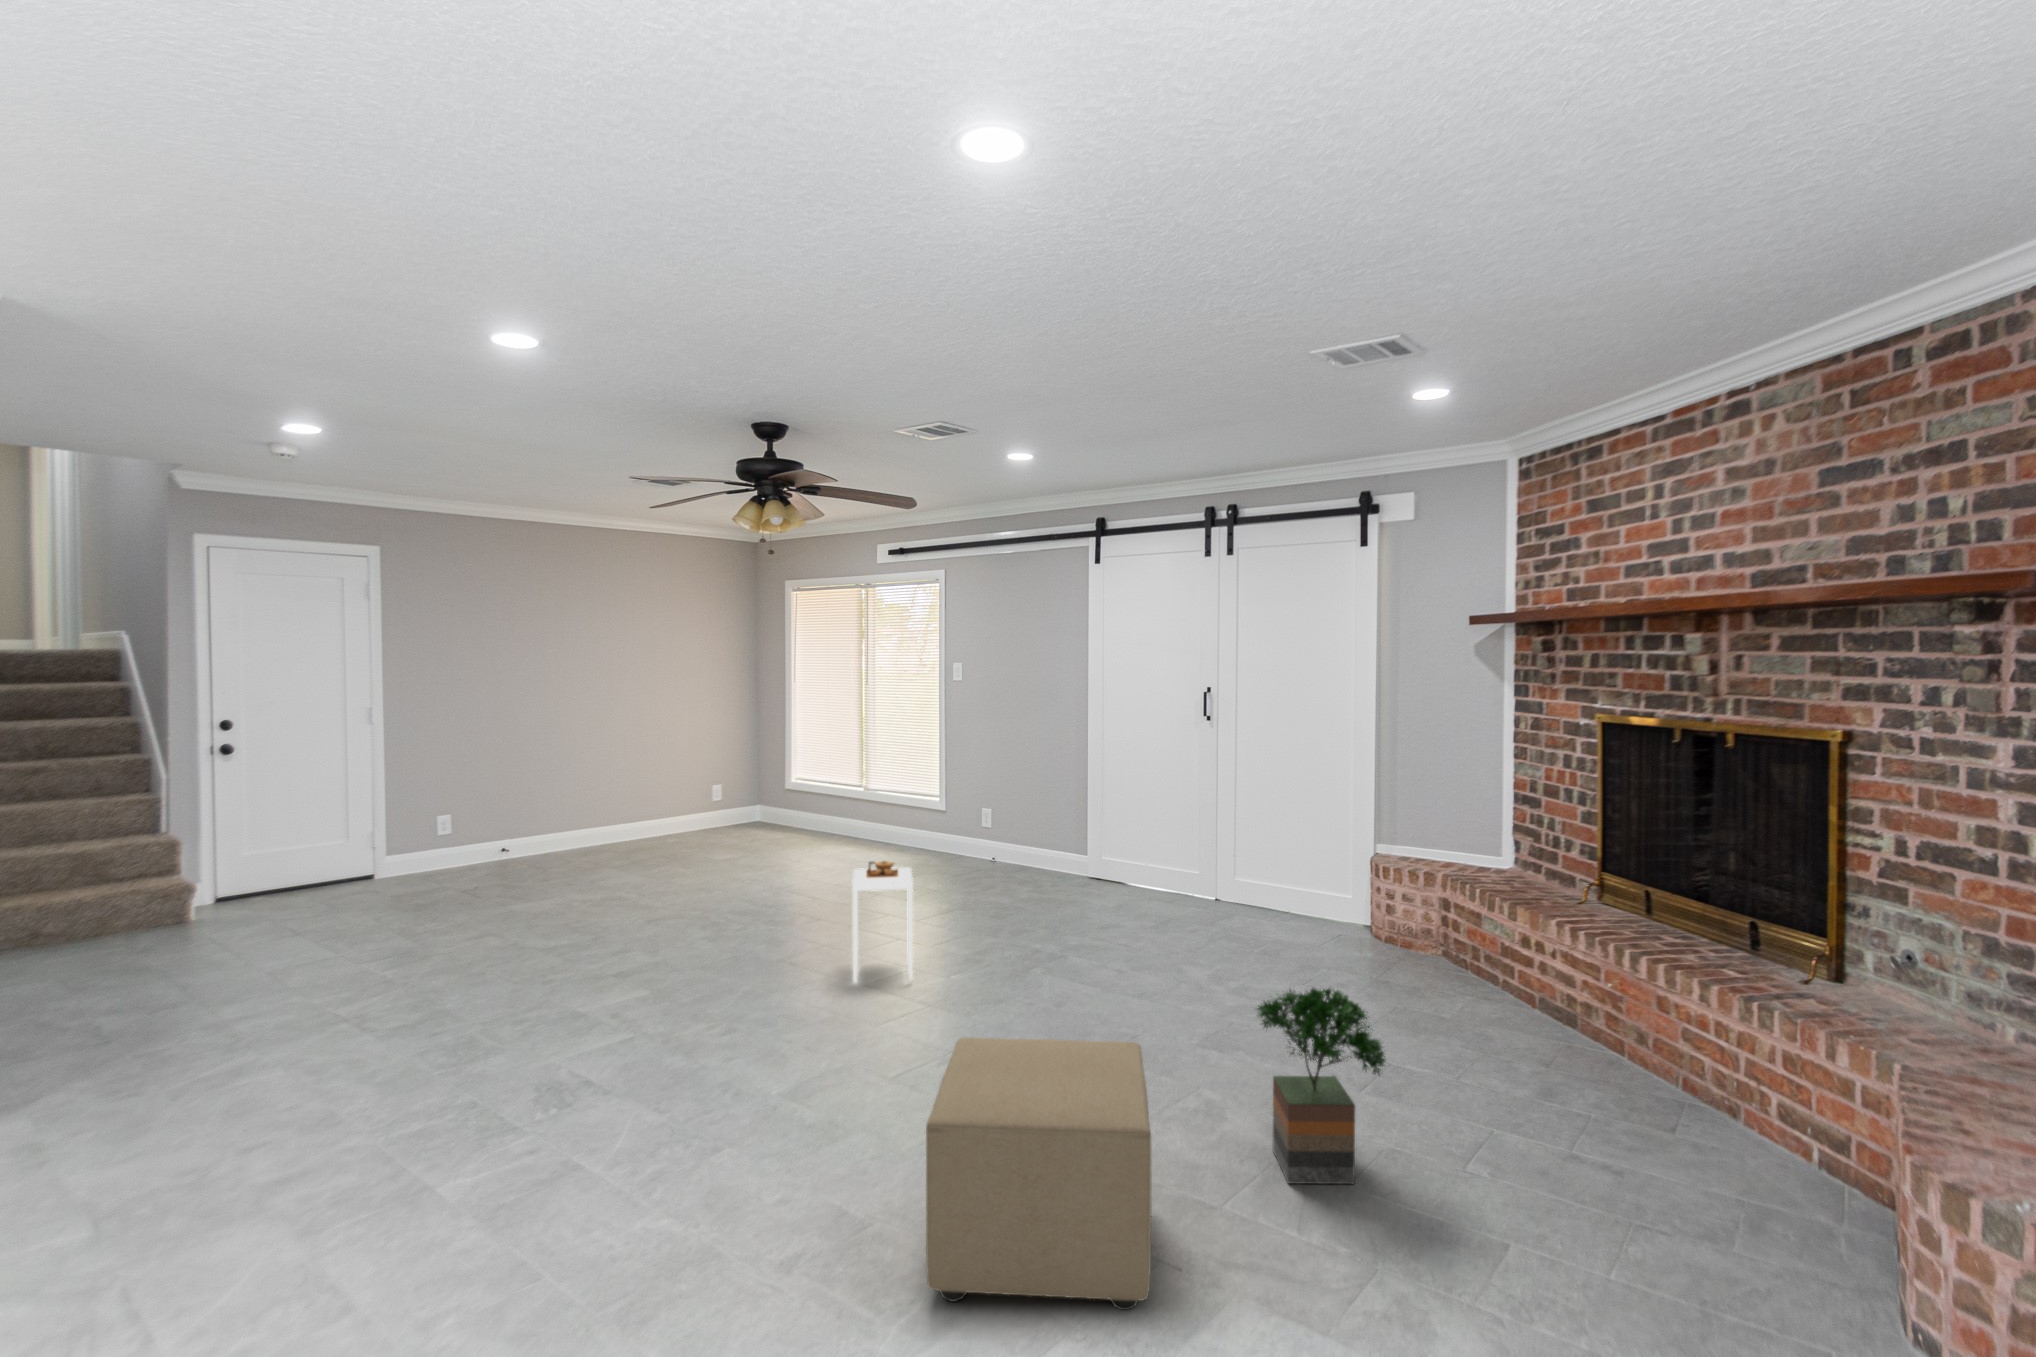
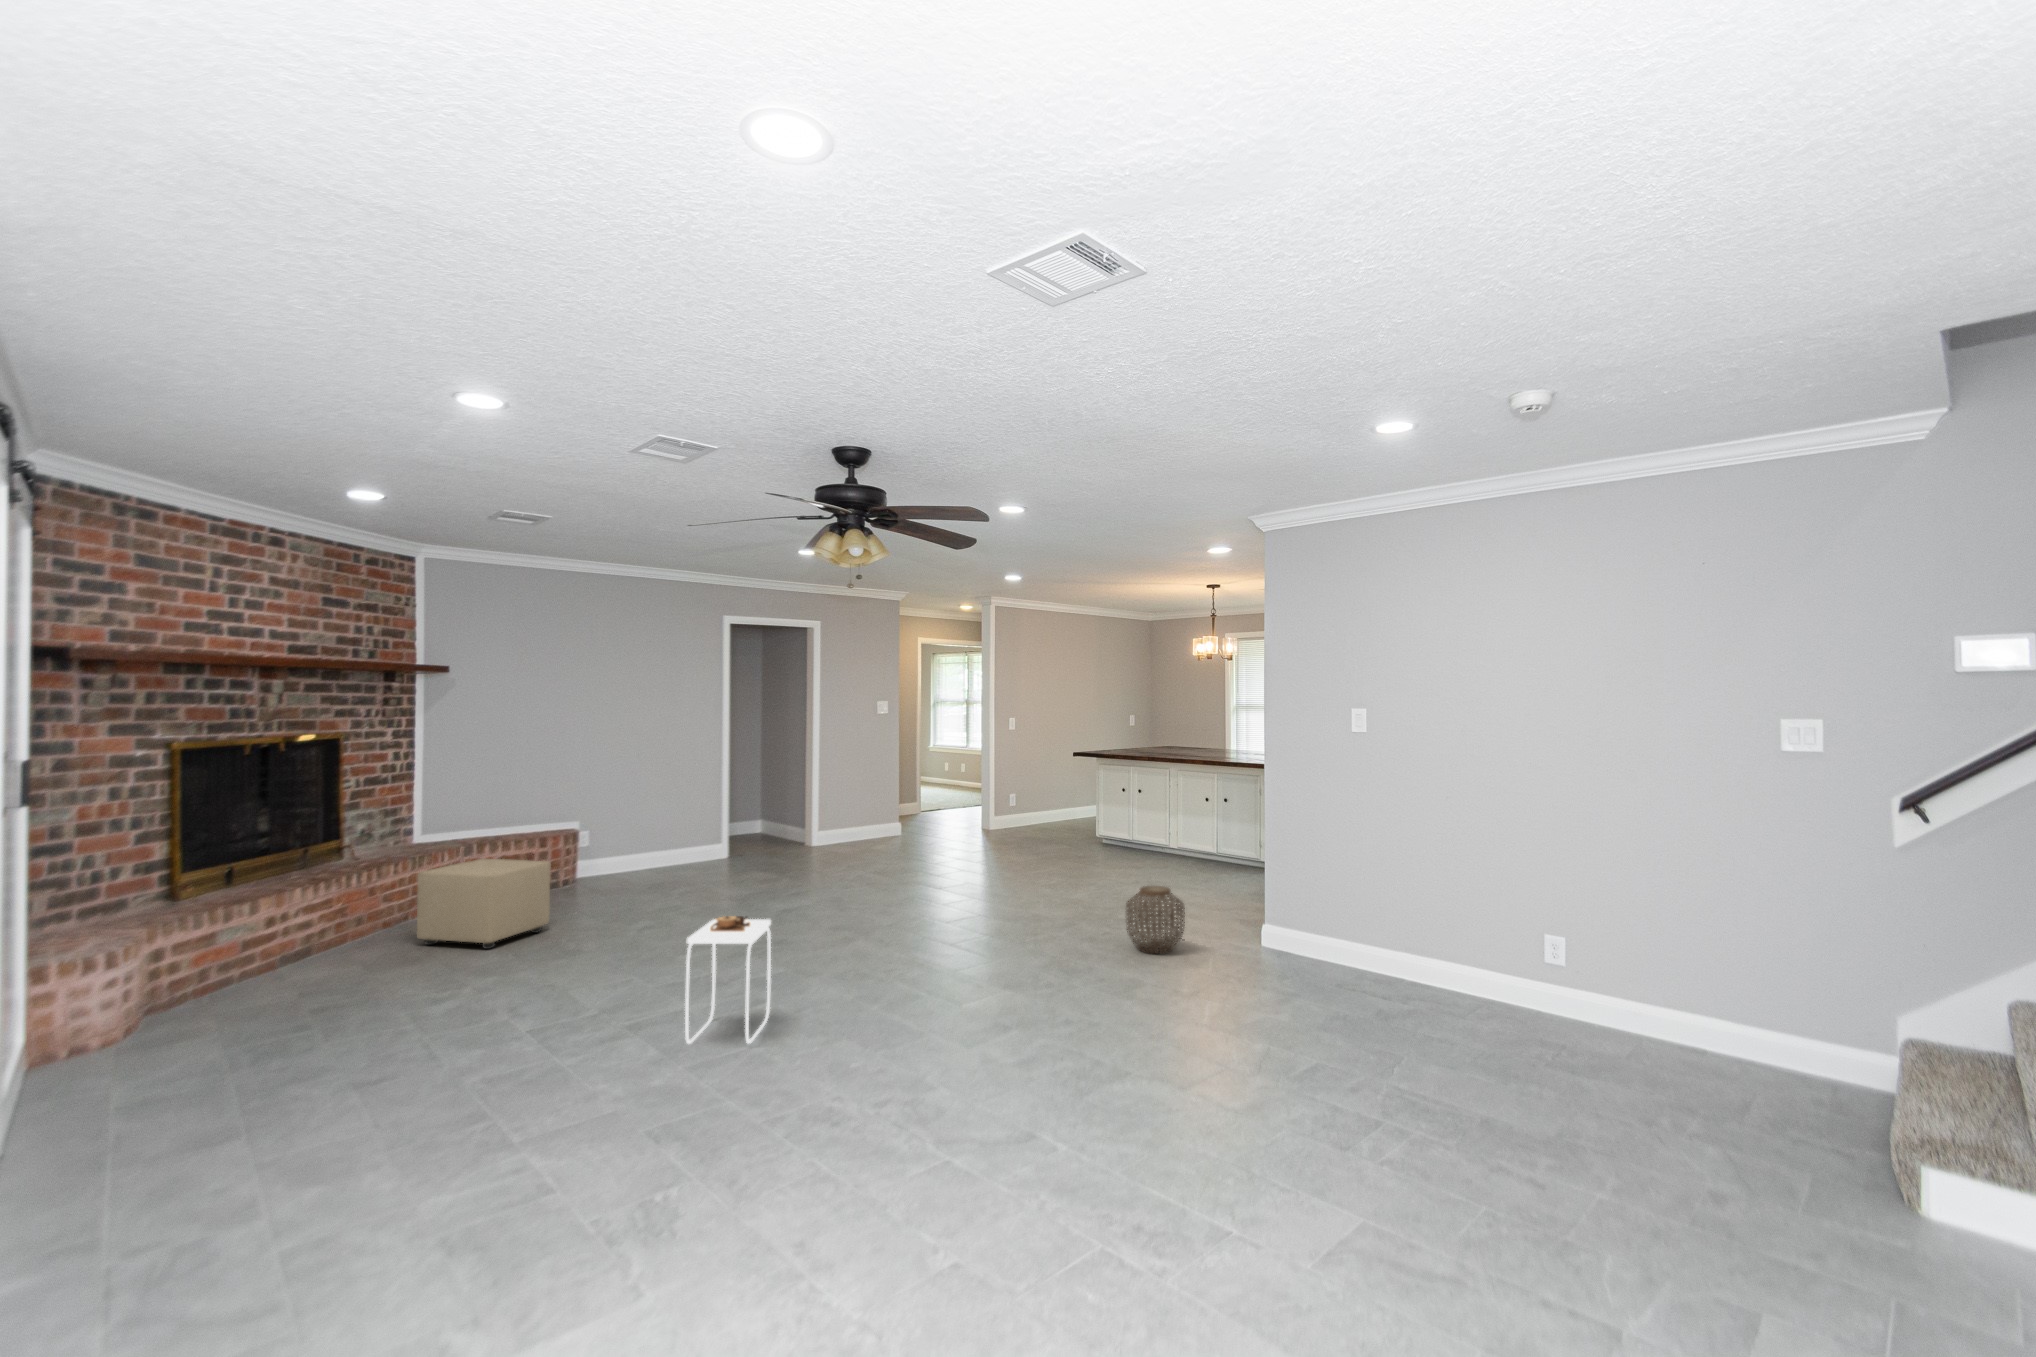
potted tree: present [1257,988,1385,1184] -> none [594,846,650,931]
woven basket: none [84,1029,241,1177] -> present [1126,886,1185,953]
ottoman: present [926,1038,1151,1310] -> present [417,858,551,949]

